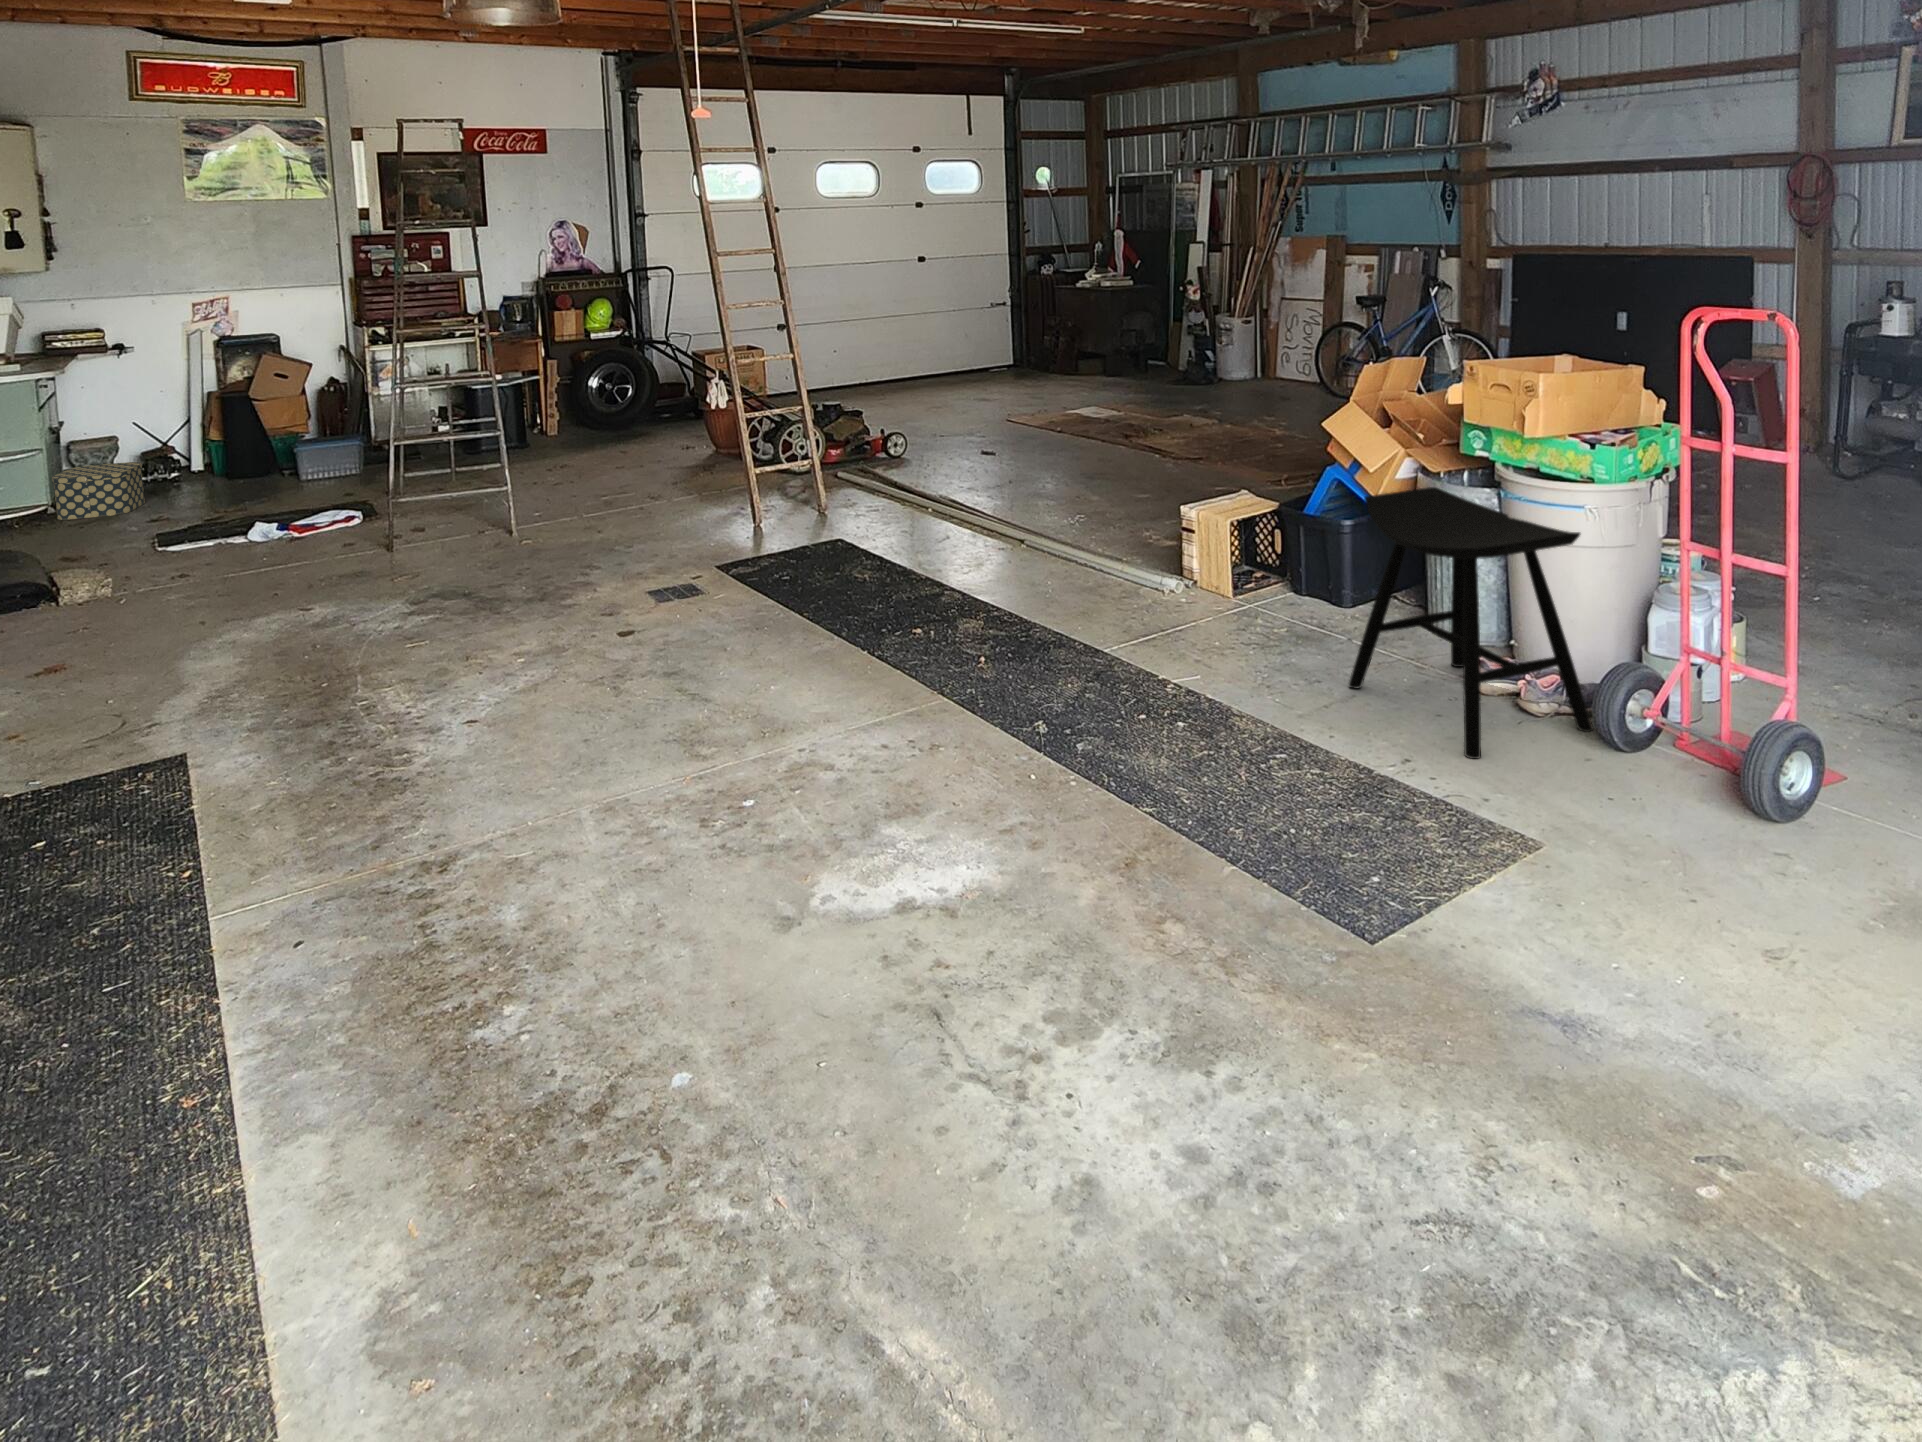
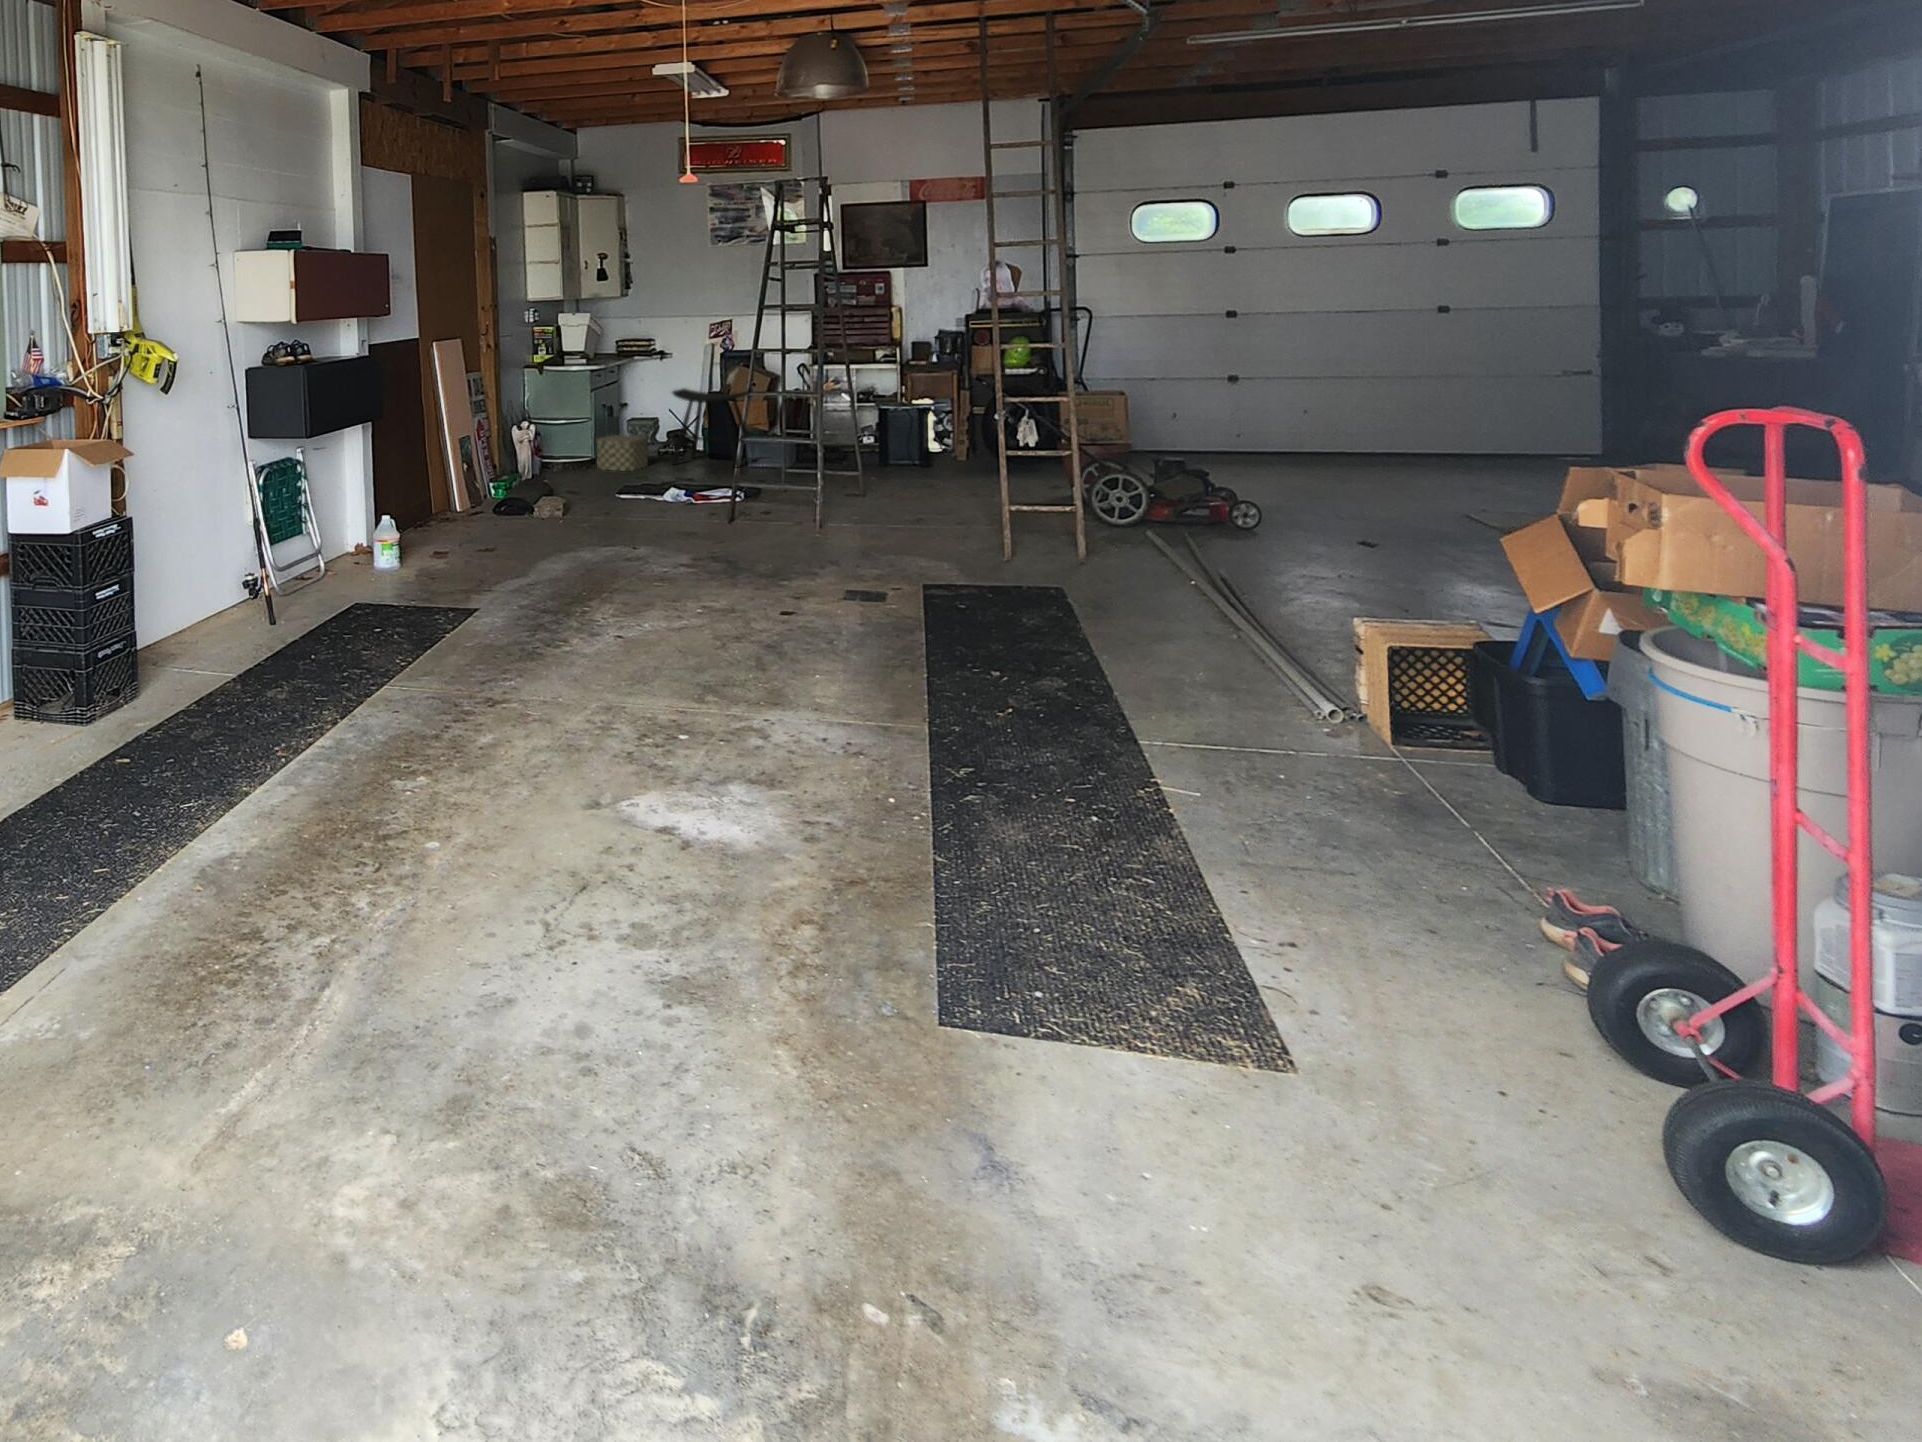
stool: present [1349,487,1592,759] -> present [672,388,755,468]

